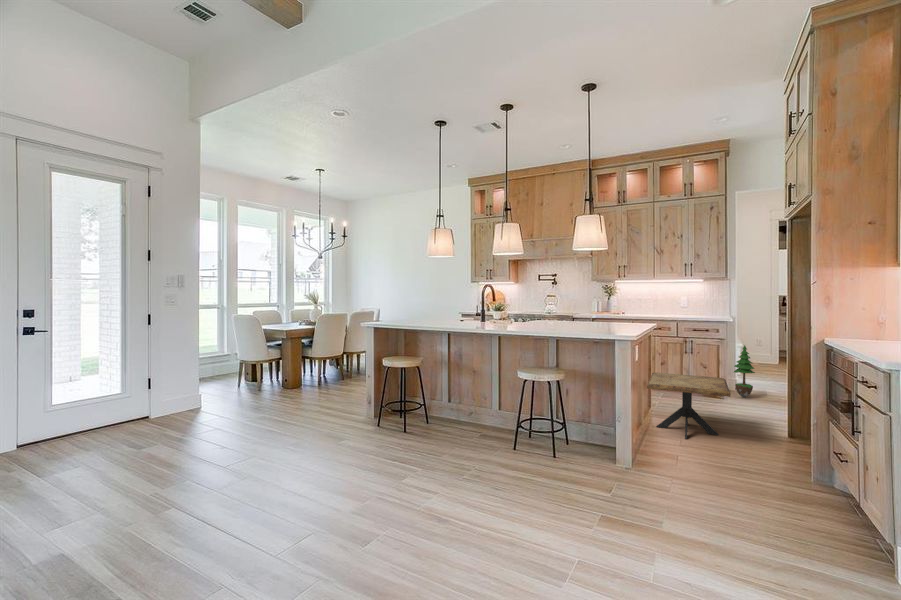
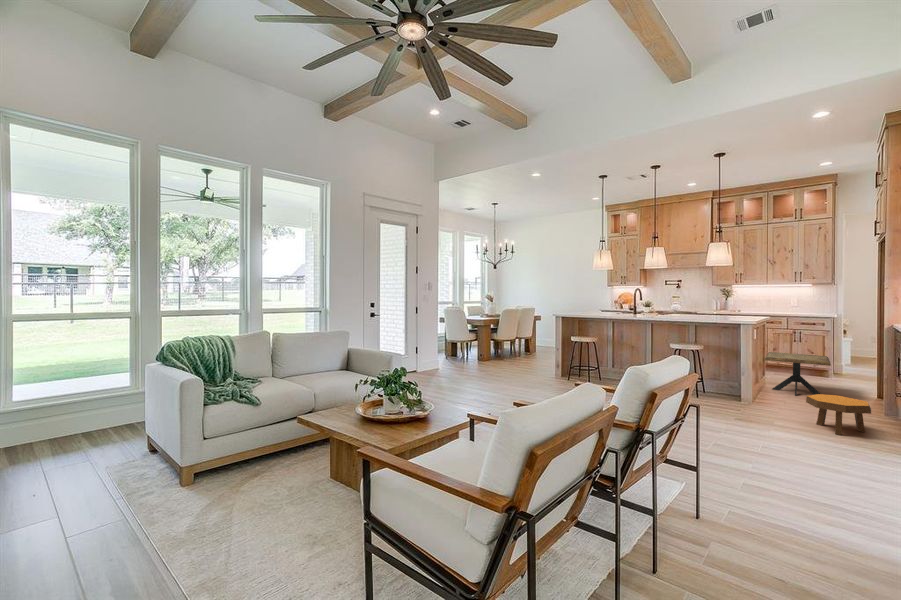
potted tree: present [734,345,755,397] -> none [837,336,858,377]
footstool: none [701,459,803,546] -> present [806,394,871,435]

